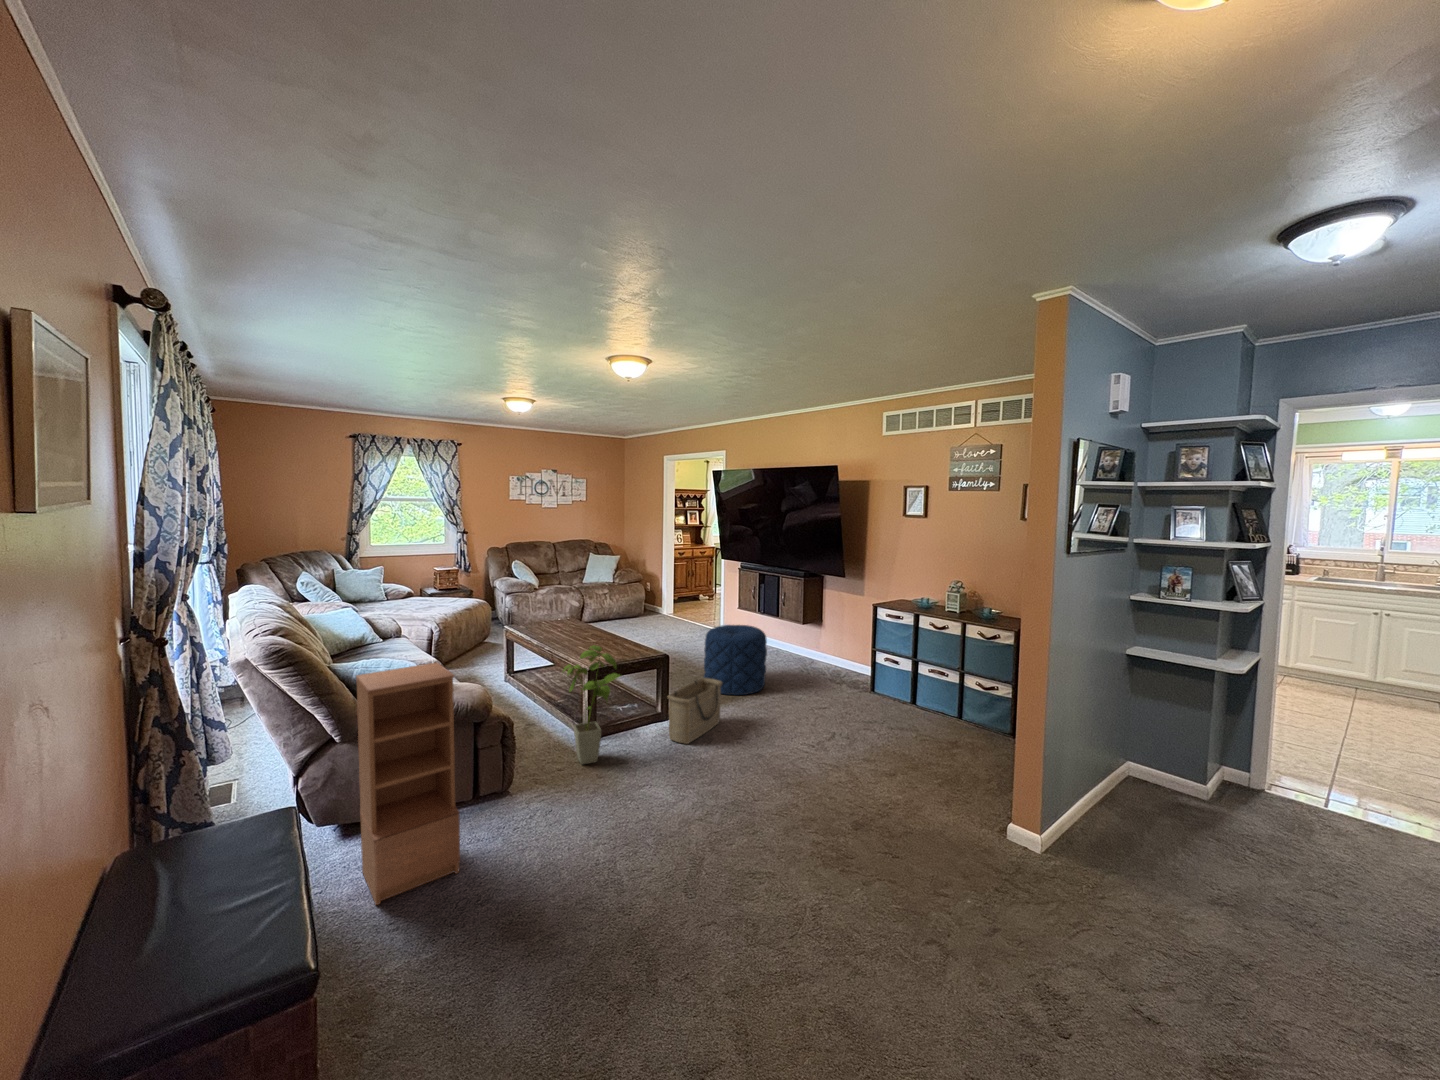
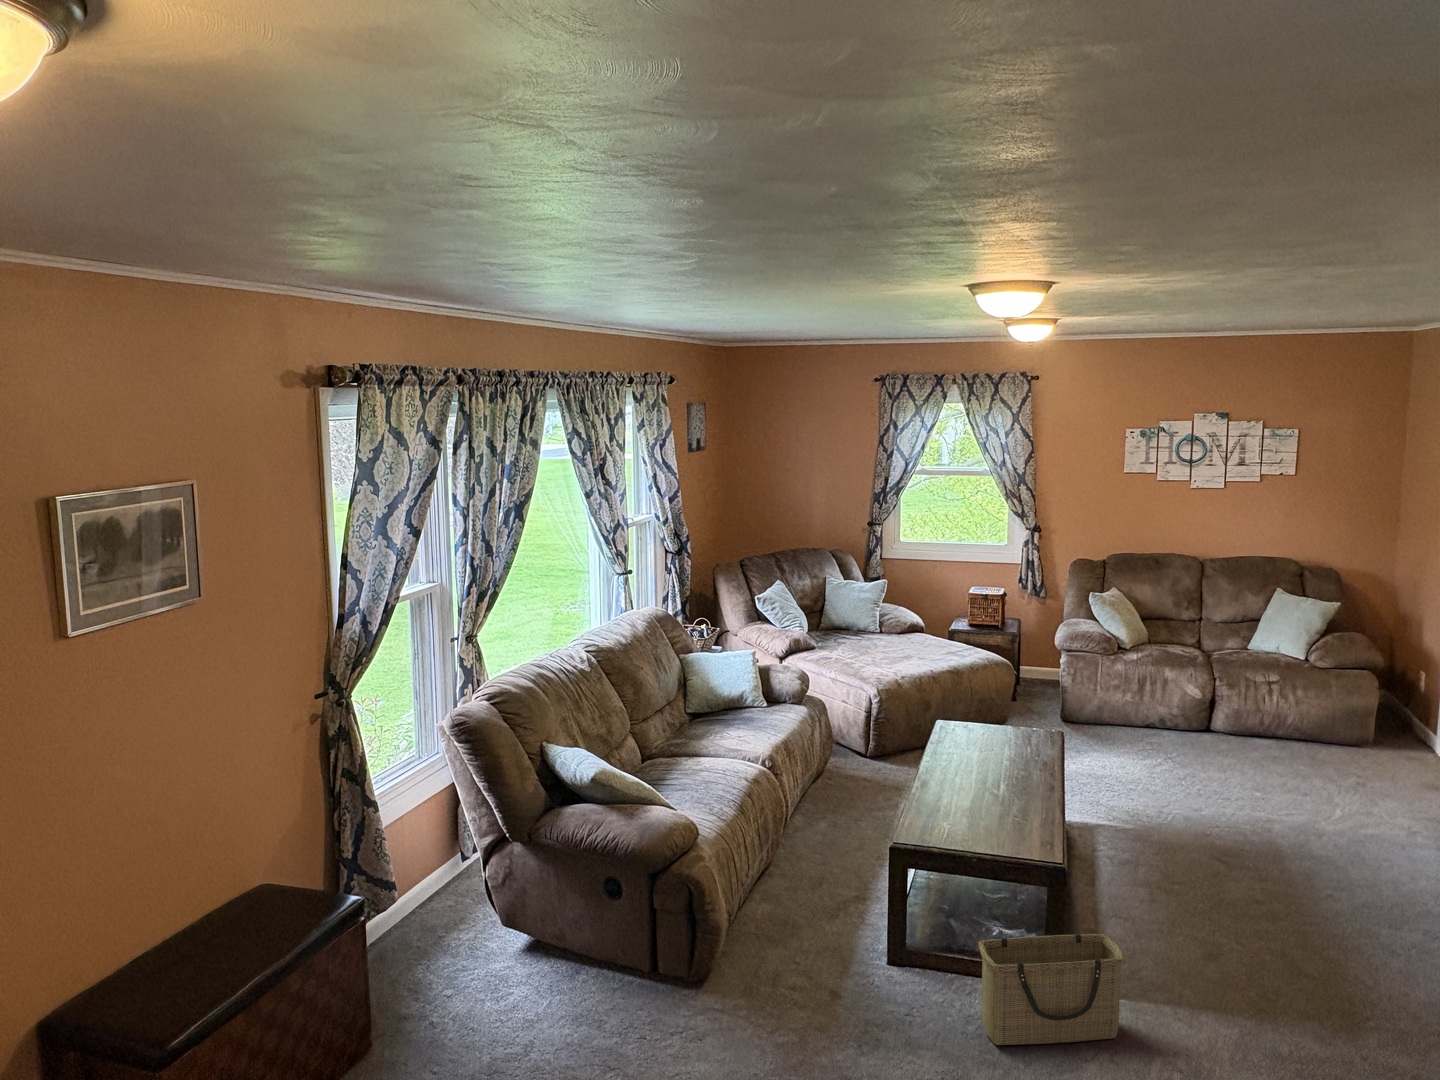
pouf: present [704,625,767,695] -> none [1212,835,1378,1017]
house plant: present [563,646,621,764] -> none [794,811,901,998]
bookcase: present [356,662,460,905] -> none [441,776,563,1048]

